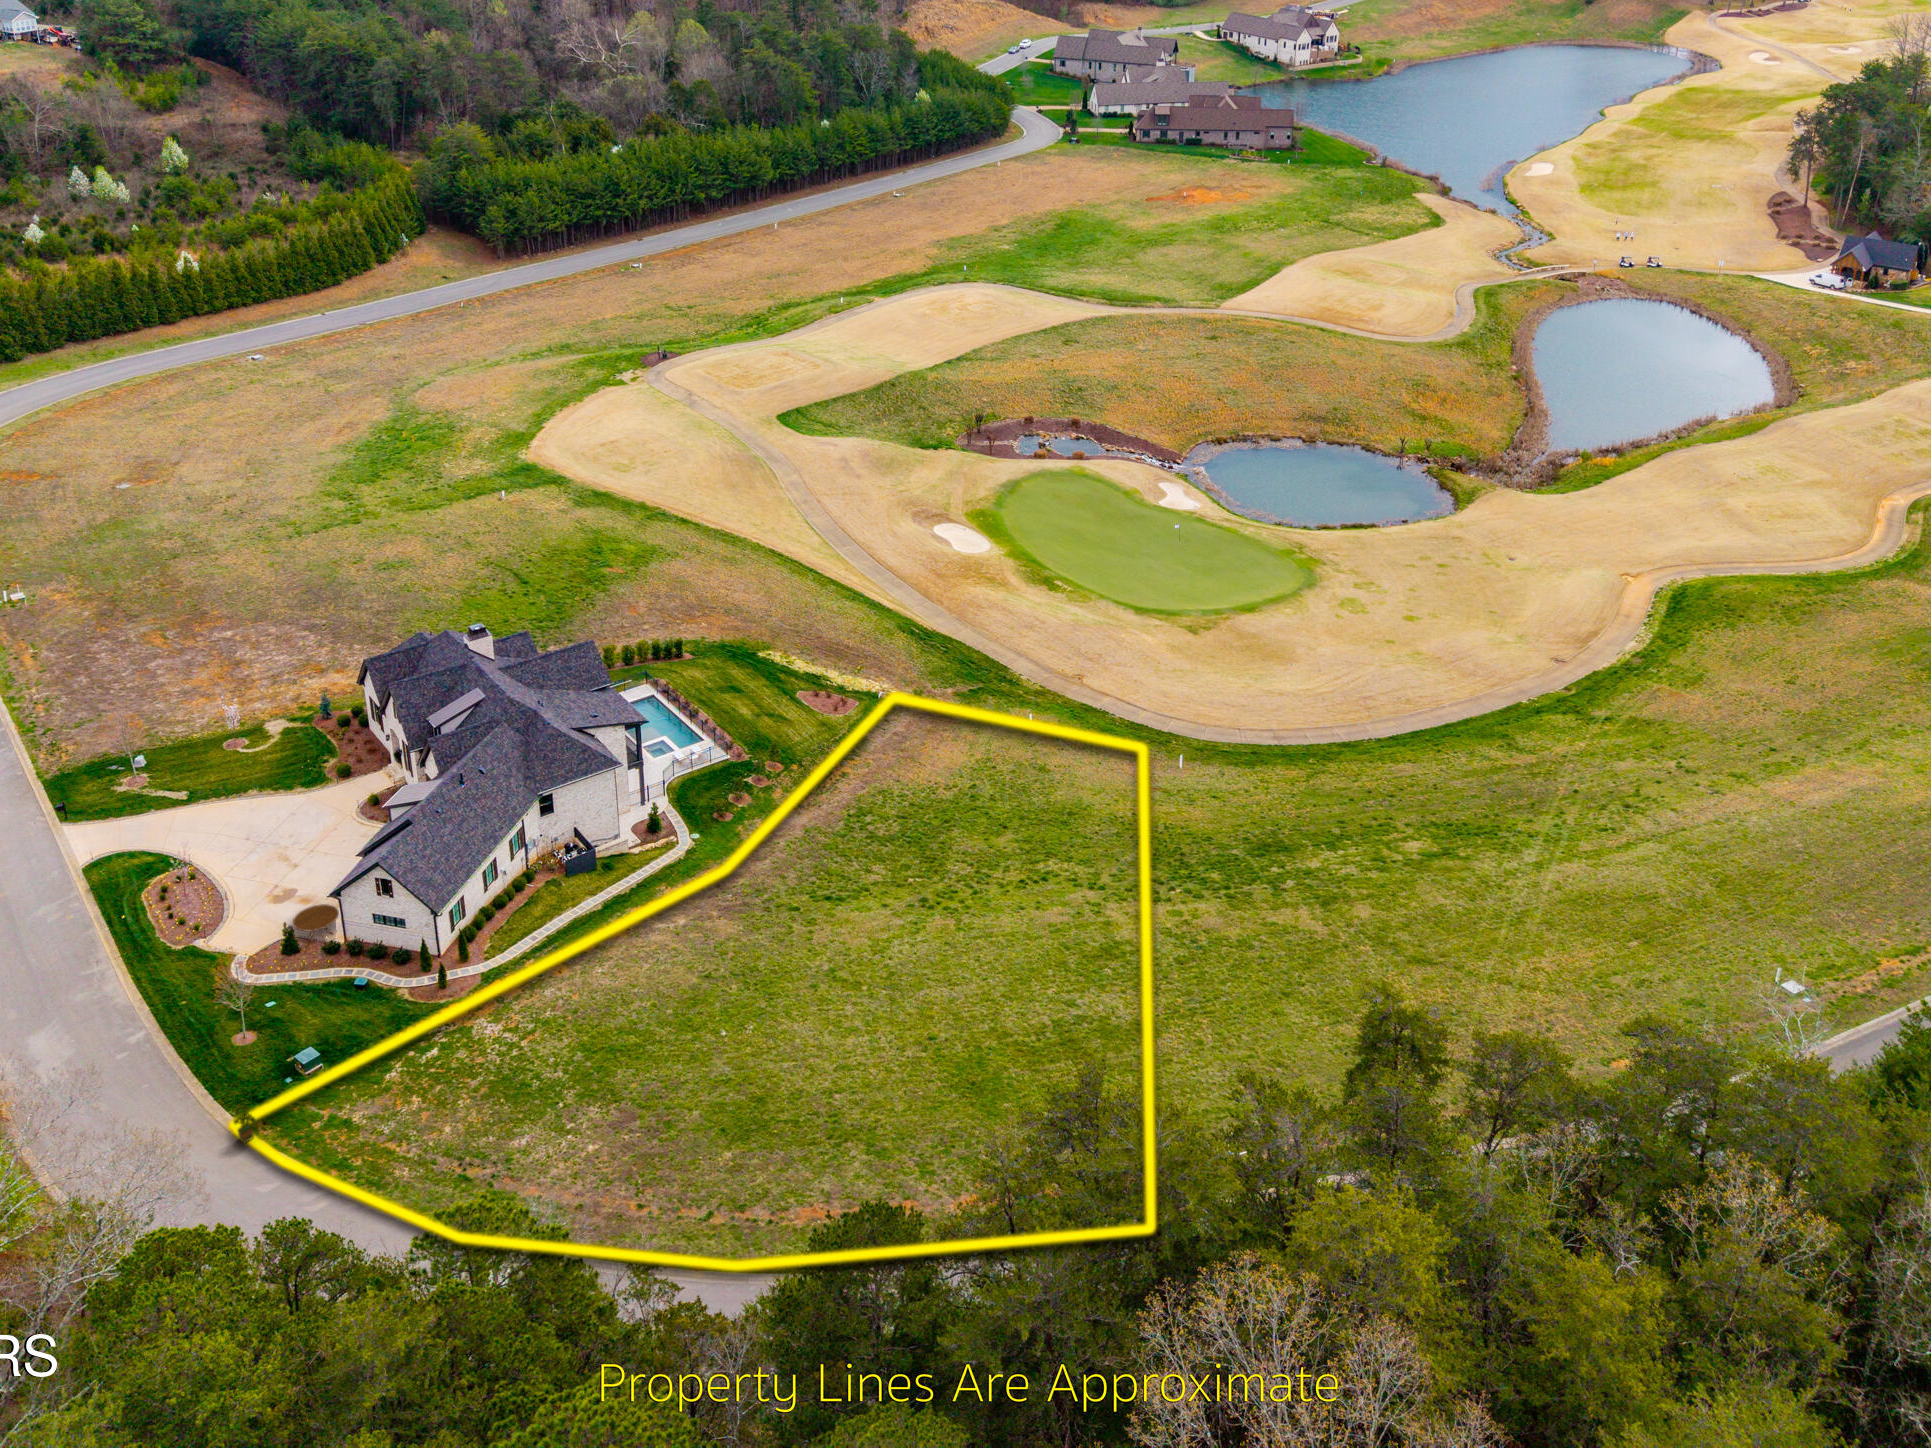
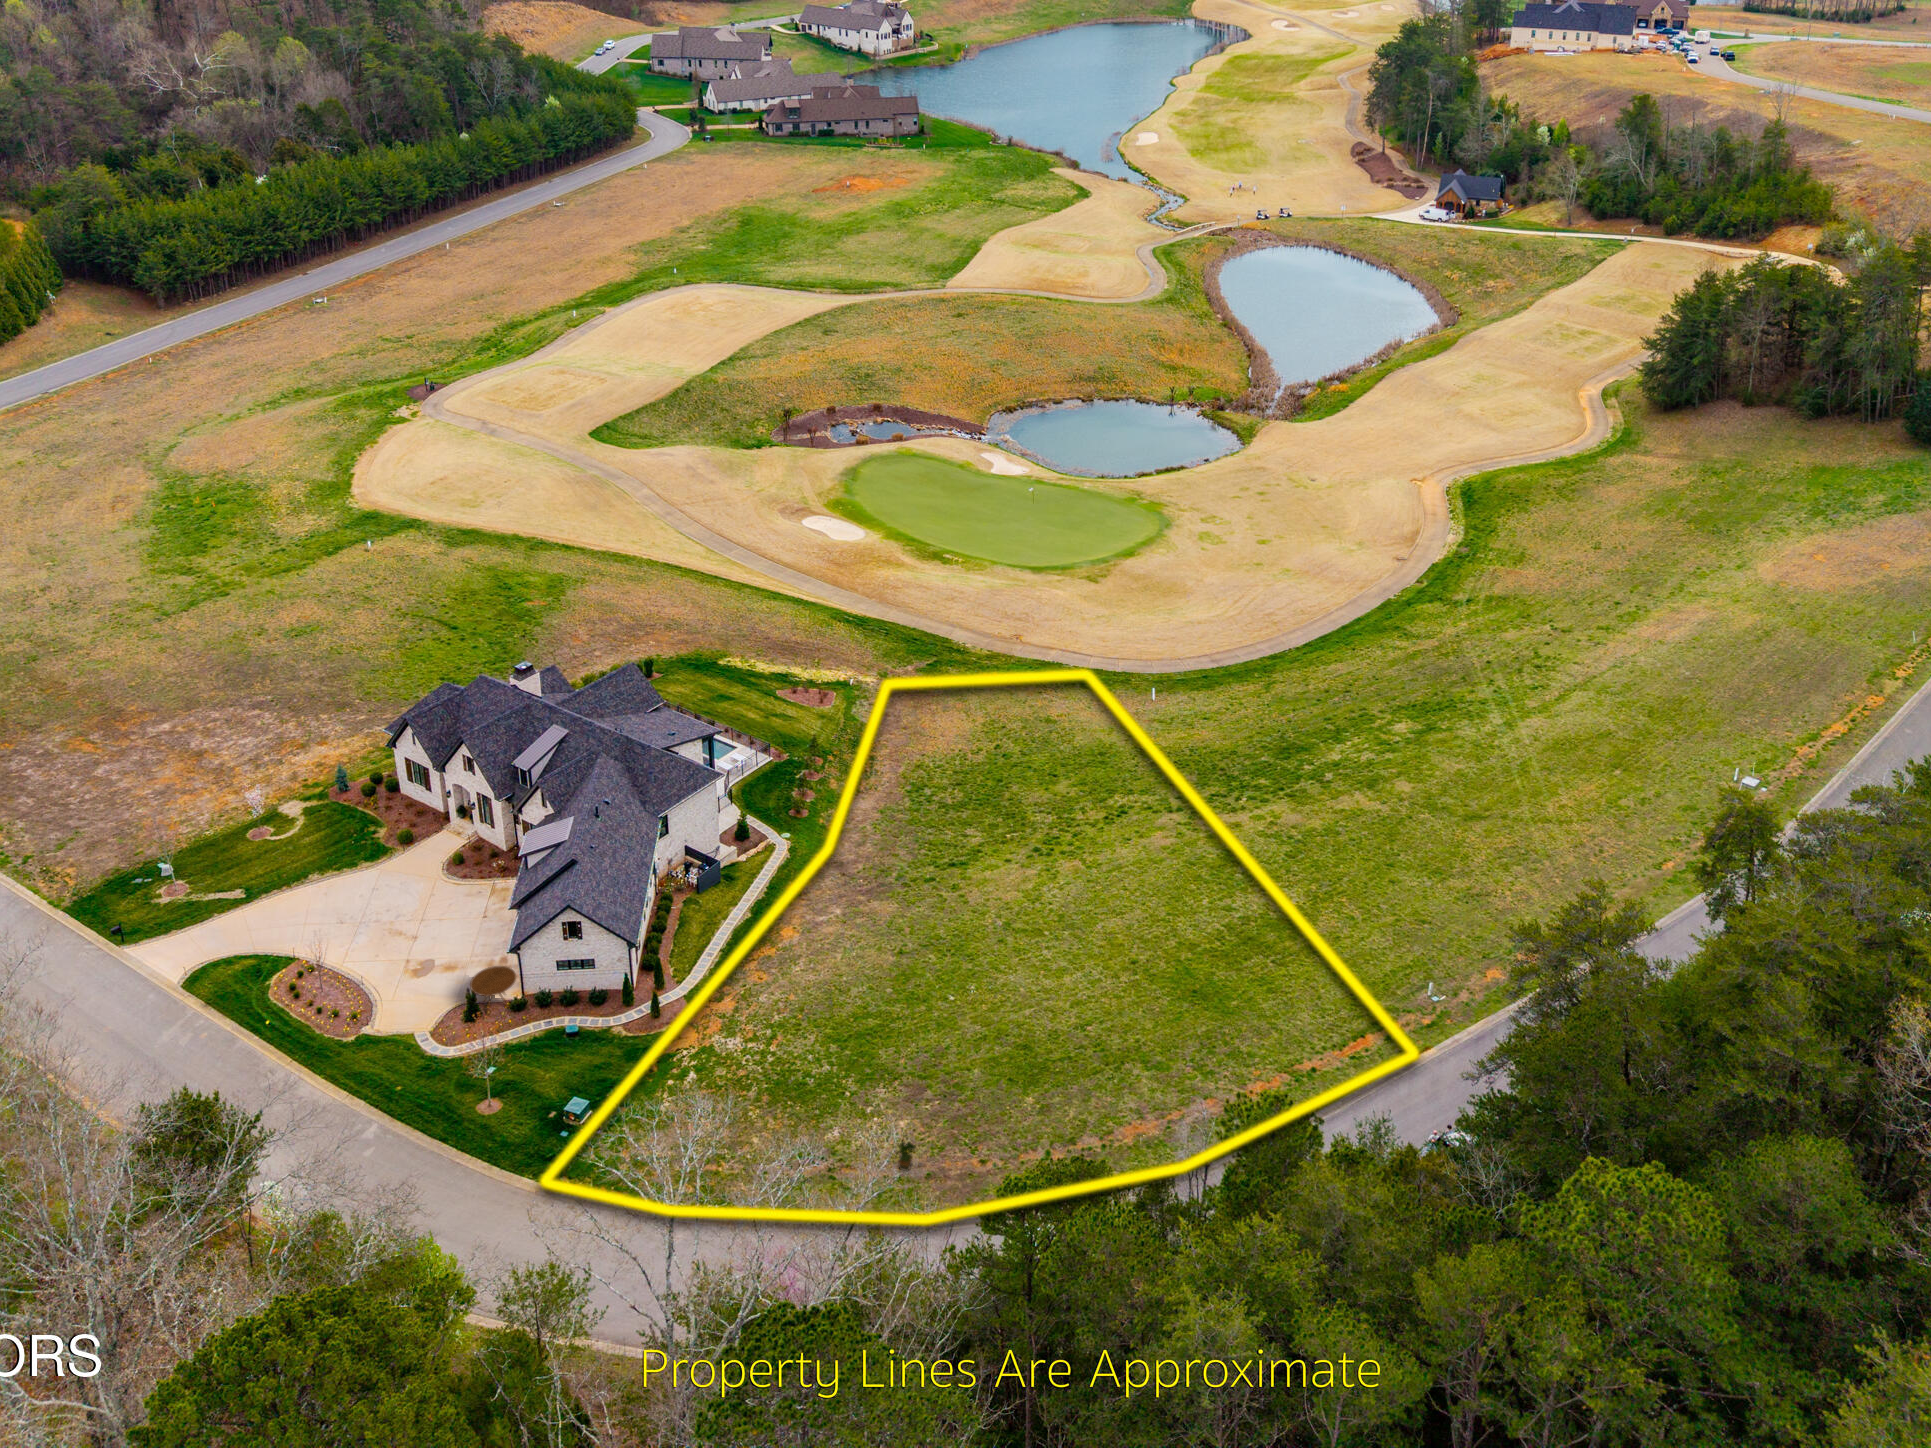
potted tree: present [233,1112,256,1143] -> present [896,1141,915,1171]

